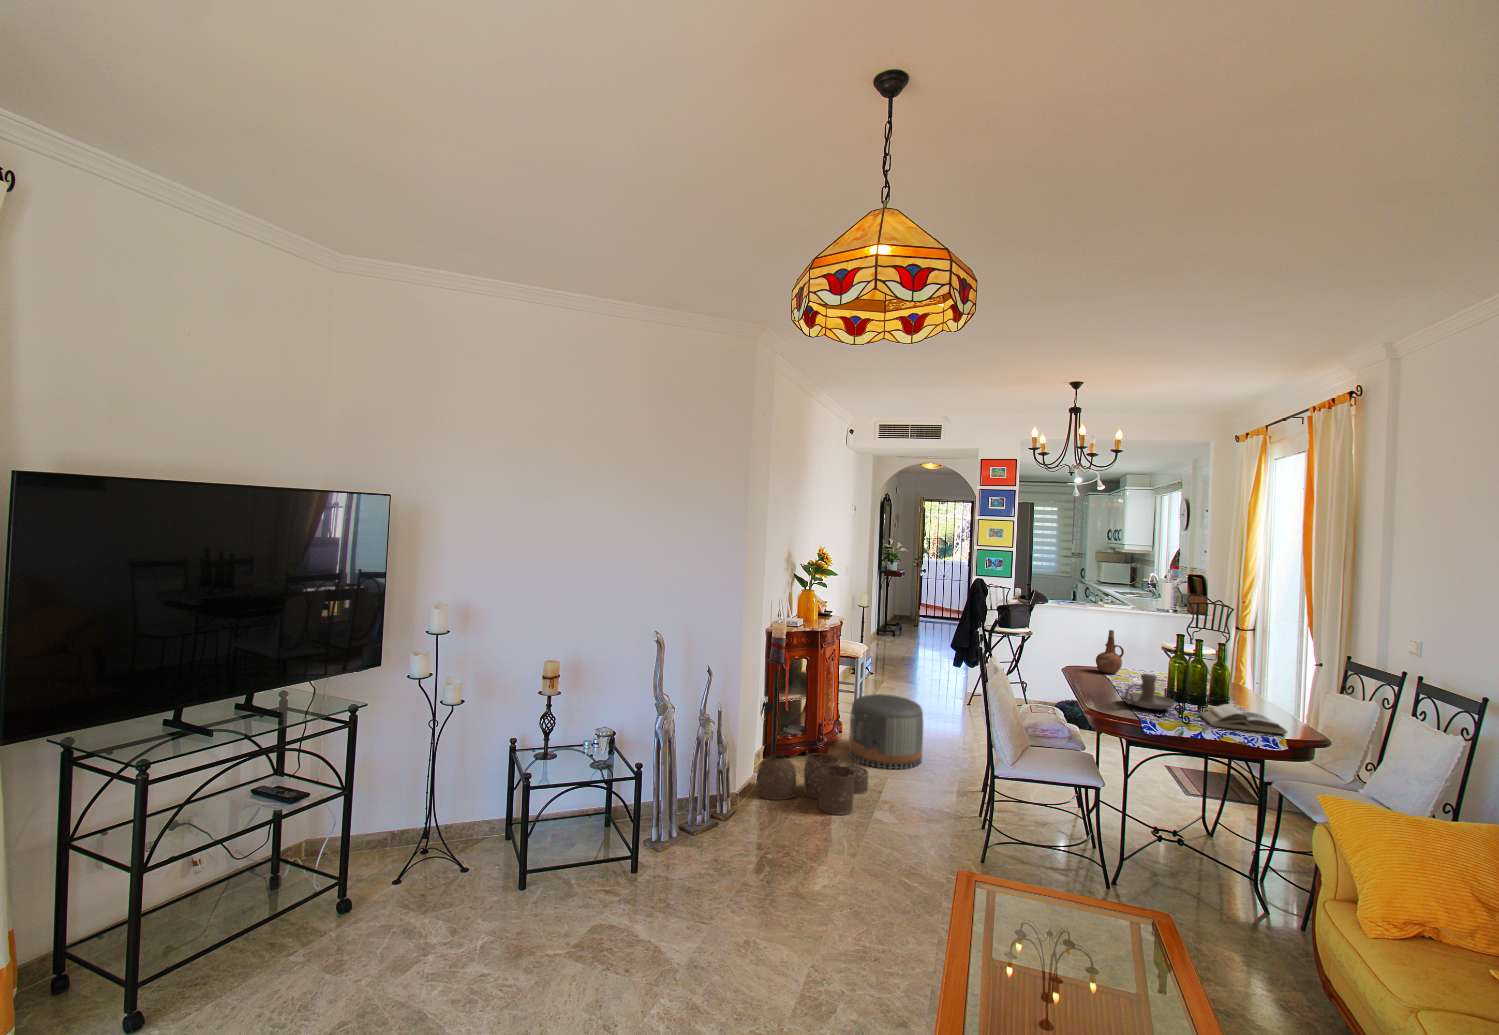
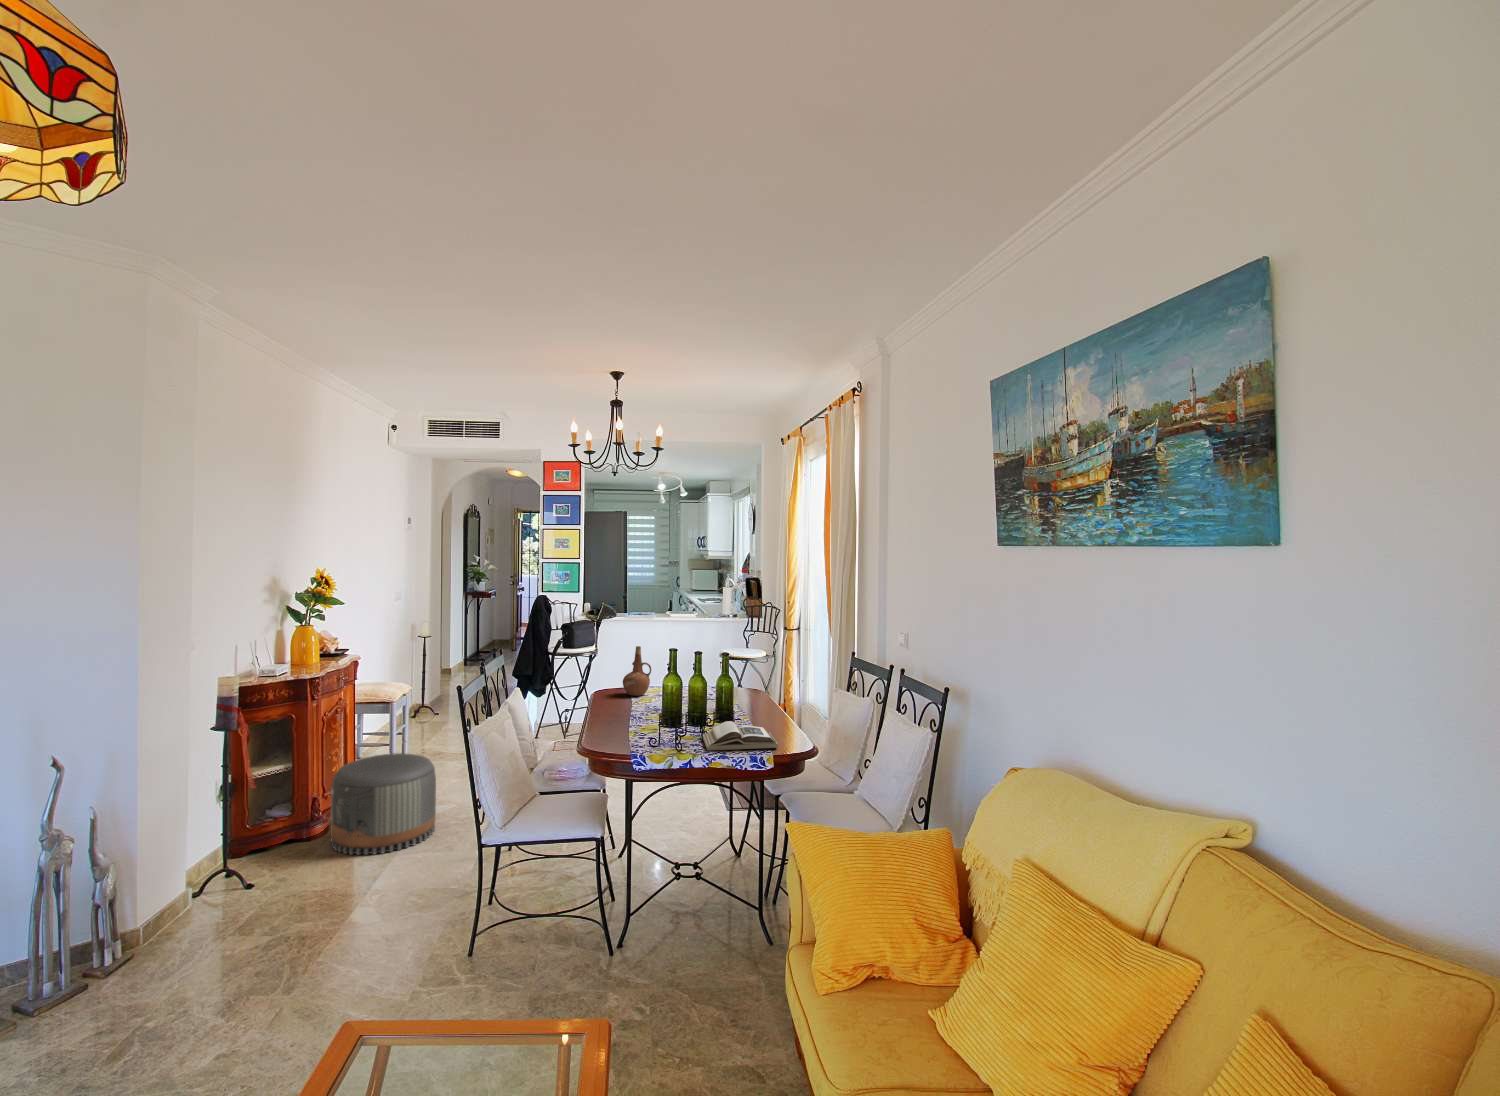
candle holder: present [1121,674,1175,709] -> none [621,697,679,738]
woven basket: present [755,751,868,815] -> none [127,857,334,952]

